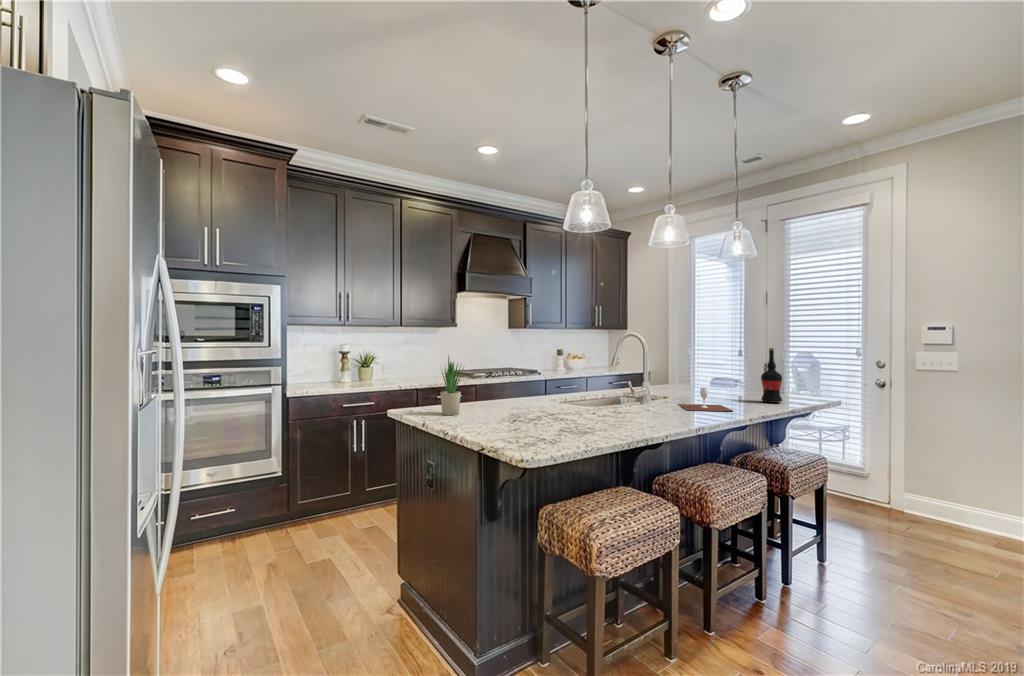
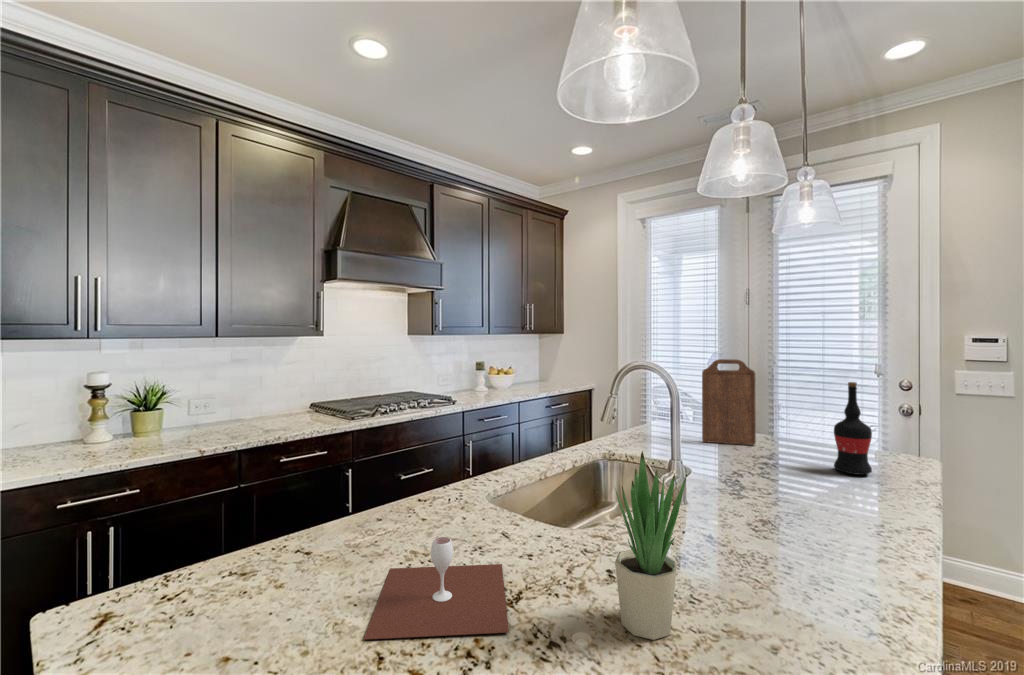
cutting board: none [695,338,729,393] -> present [702,359,756,445]
potted plant: present [440,355,464,415] -> present [615,451,686,640]
wine glass: present [678,388,733,411] -> present [364,537,509,640]

